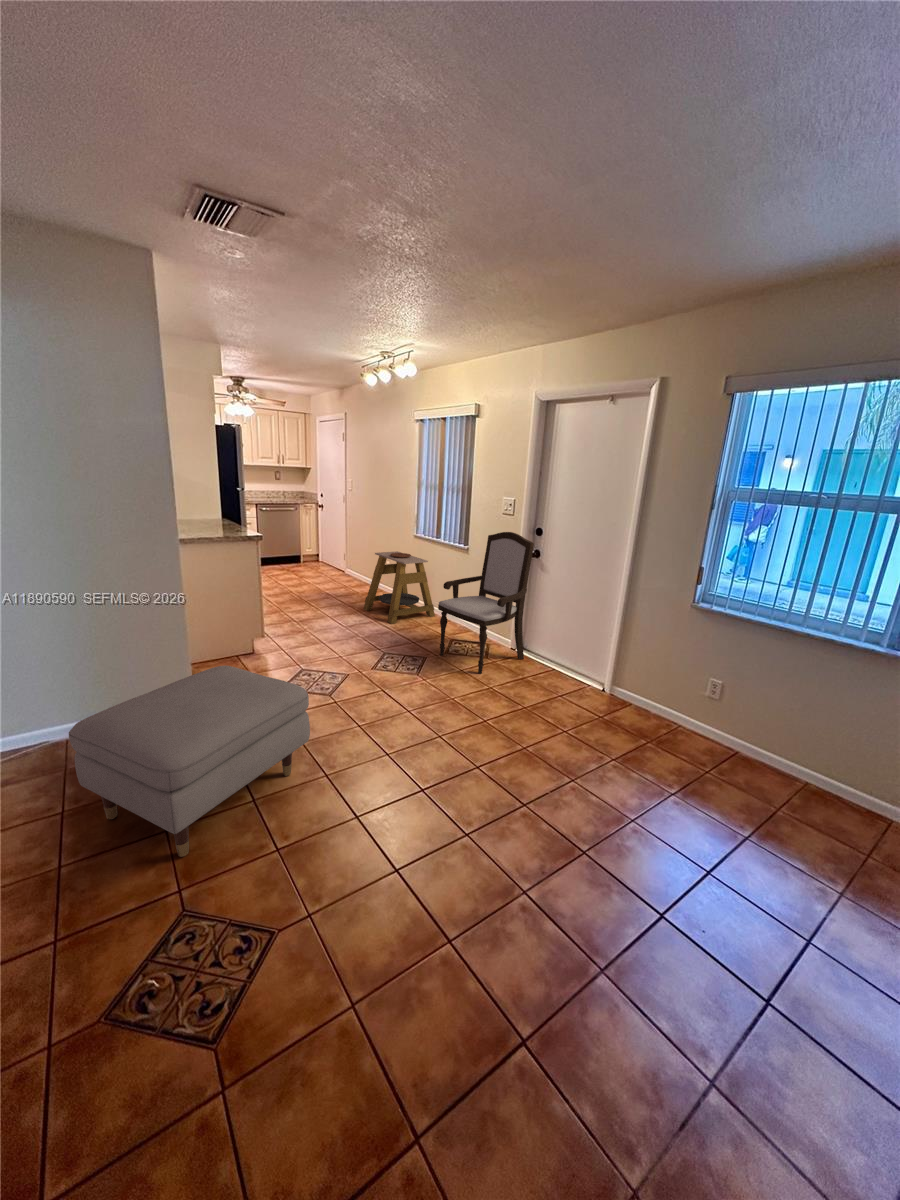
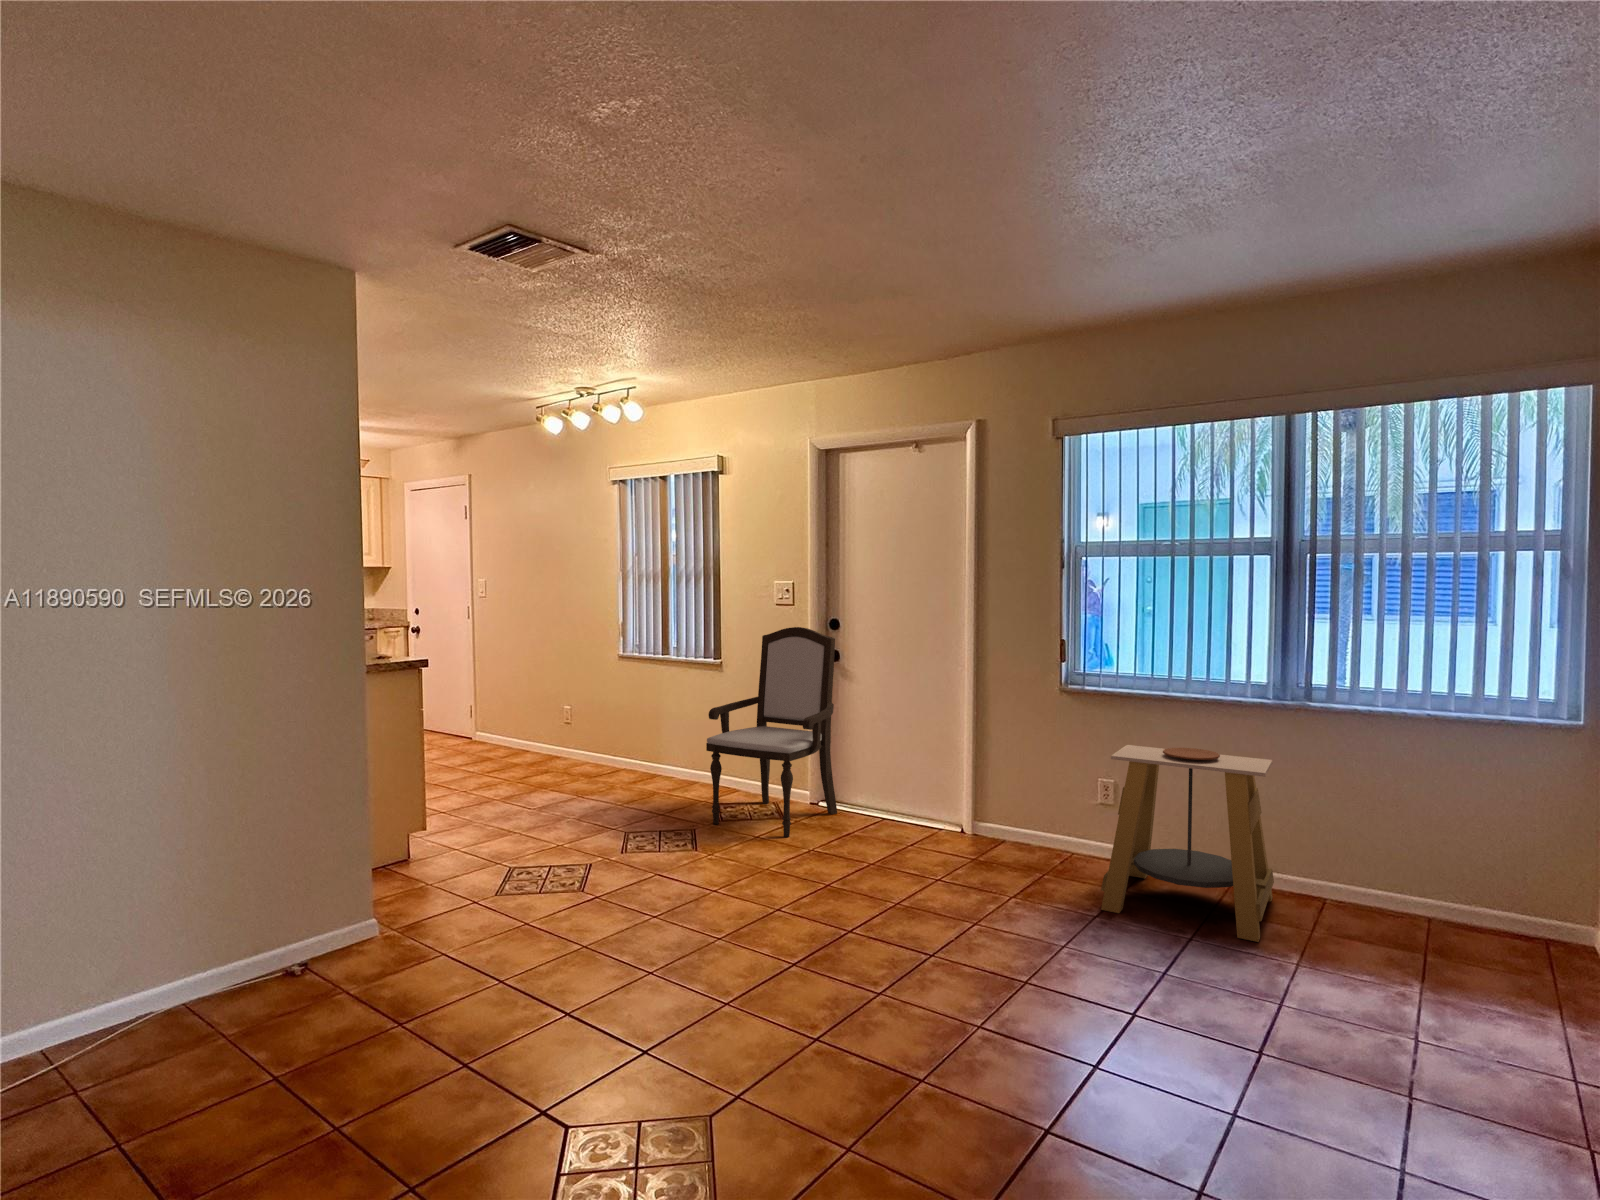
side table: present [364,551,435,624] -> present [1101,745,1274,942]
ottoman: present [69,666,310,857] -> none [327,833,626,1081]

